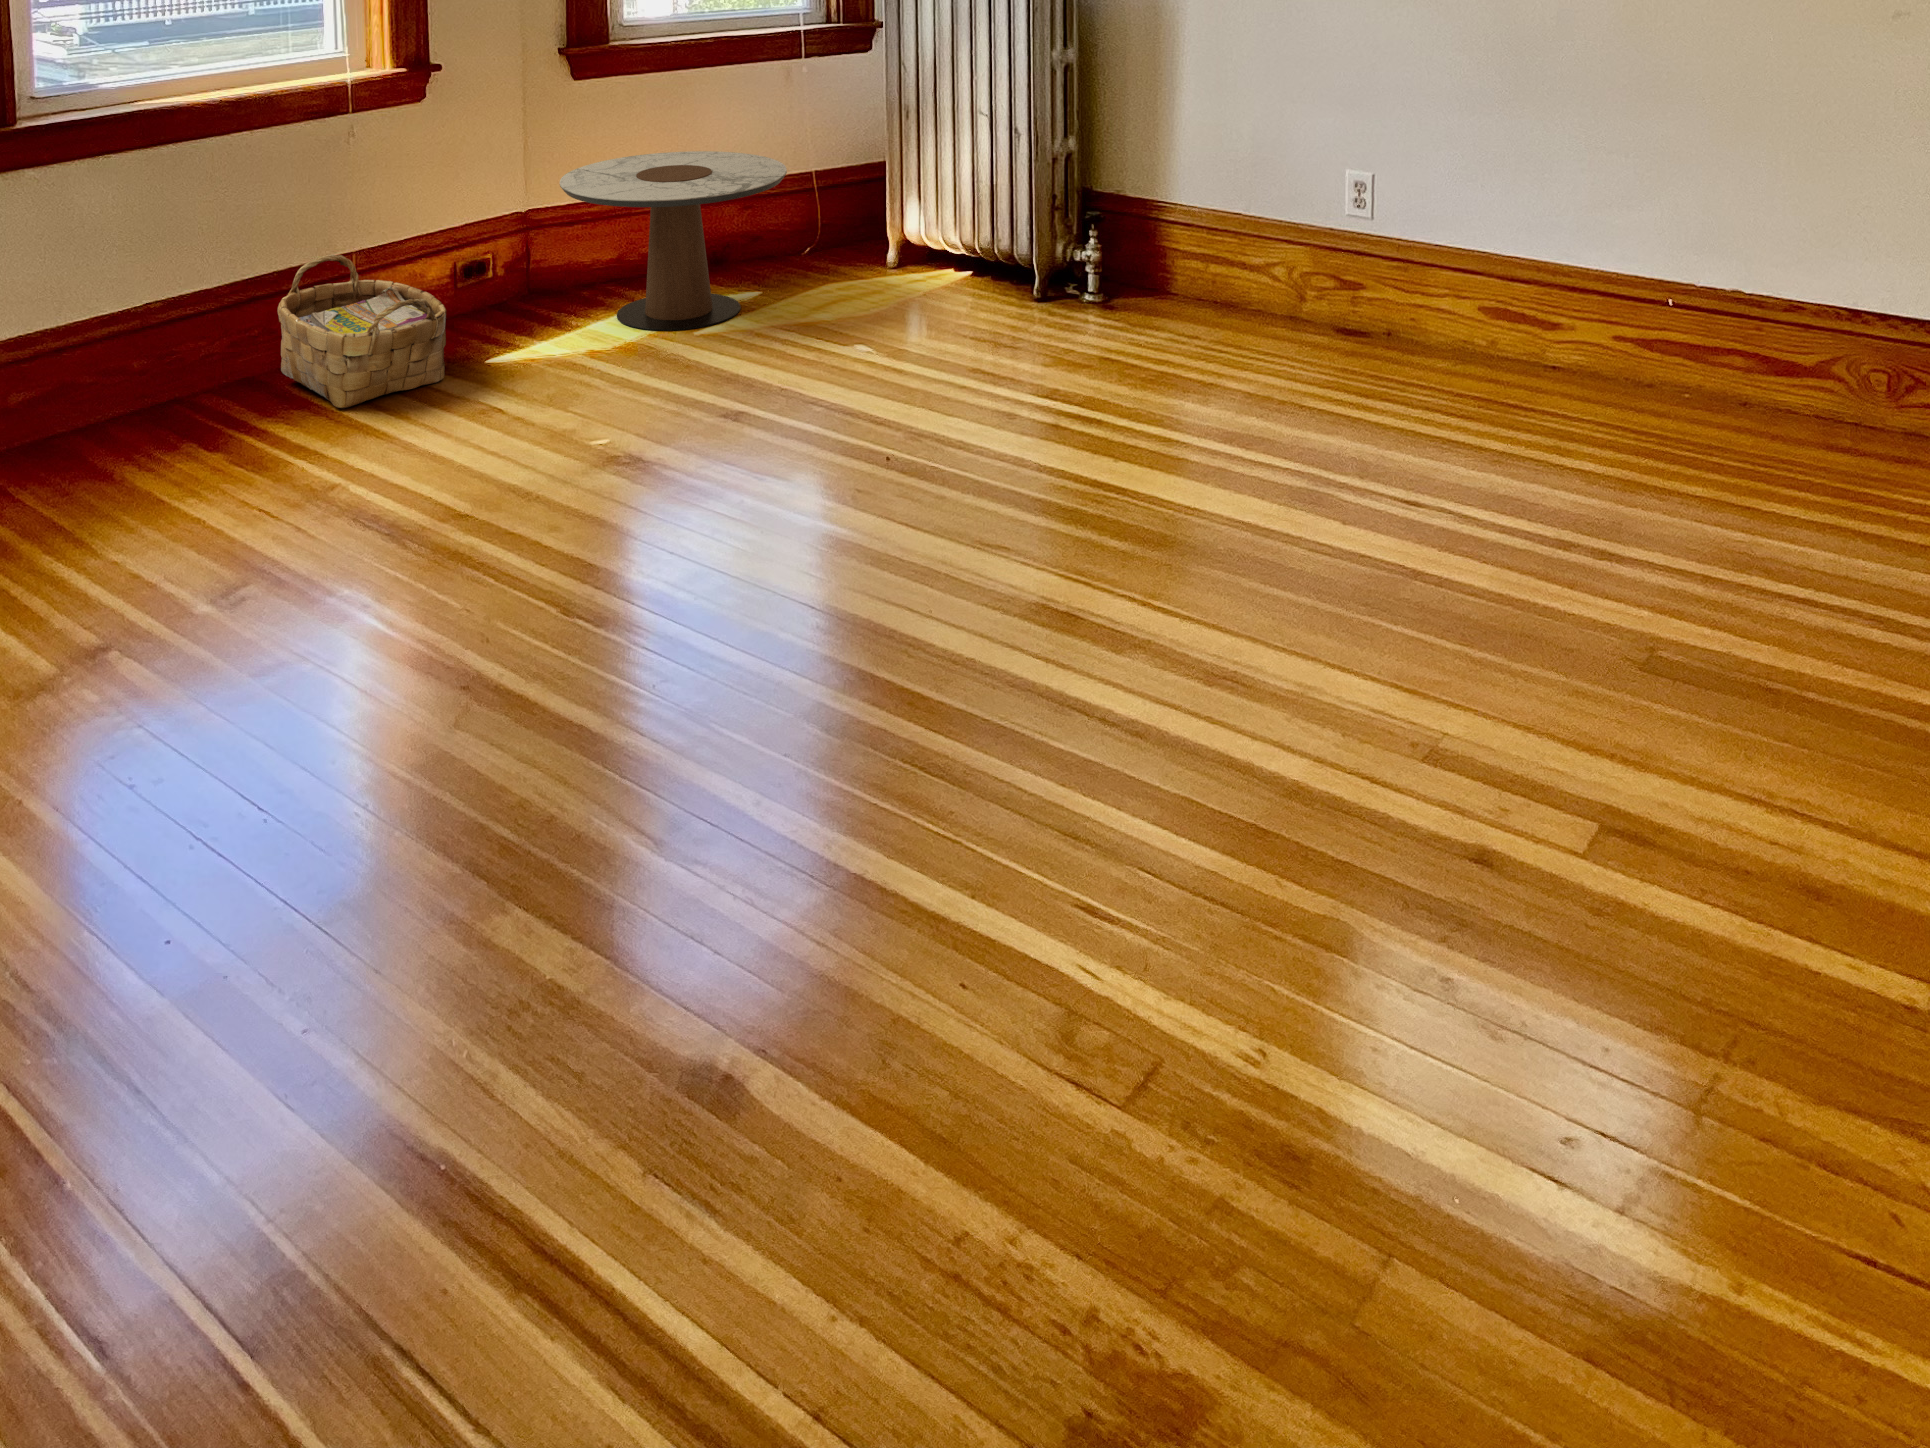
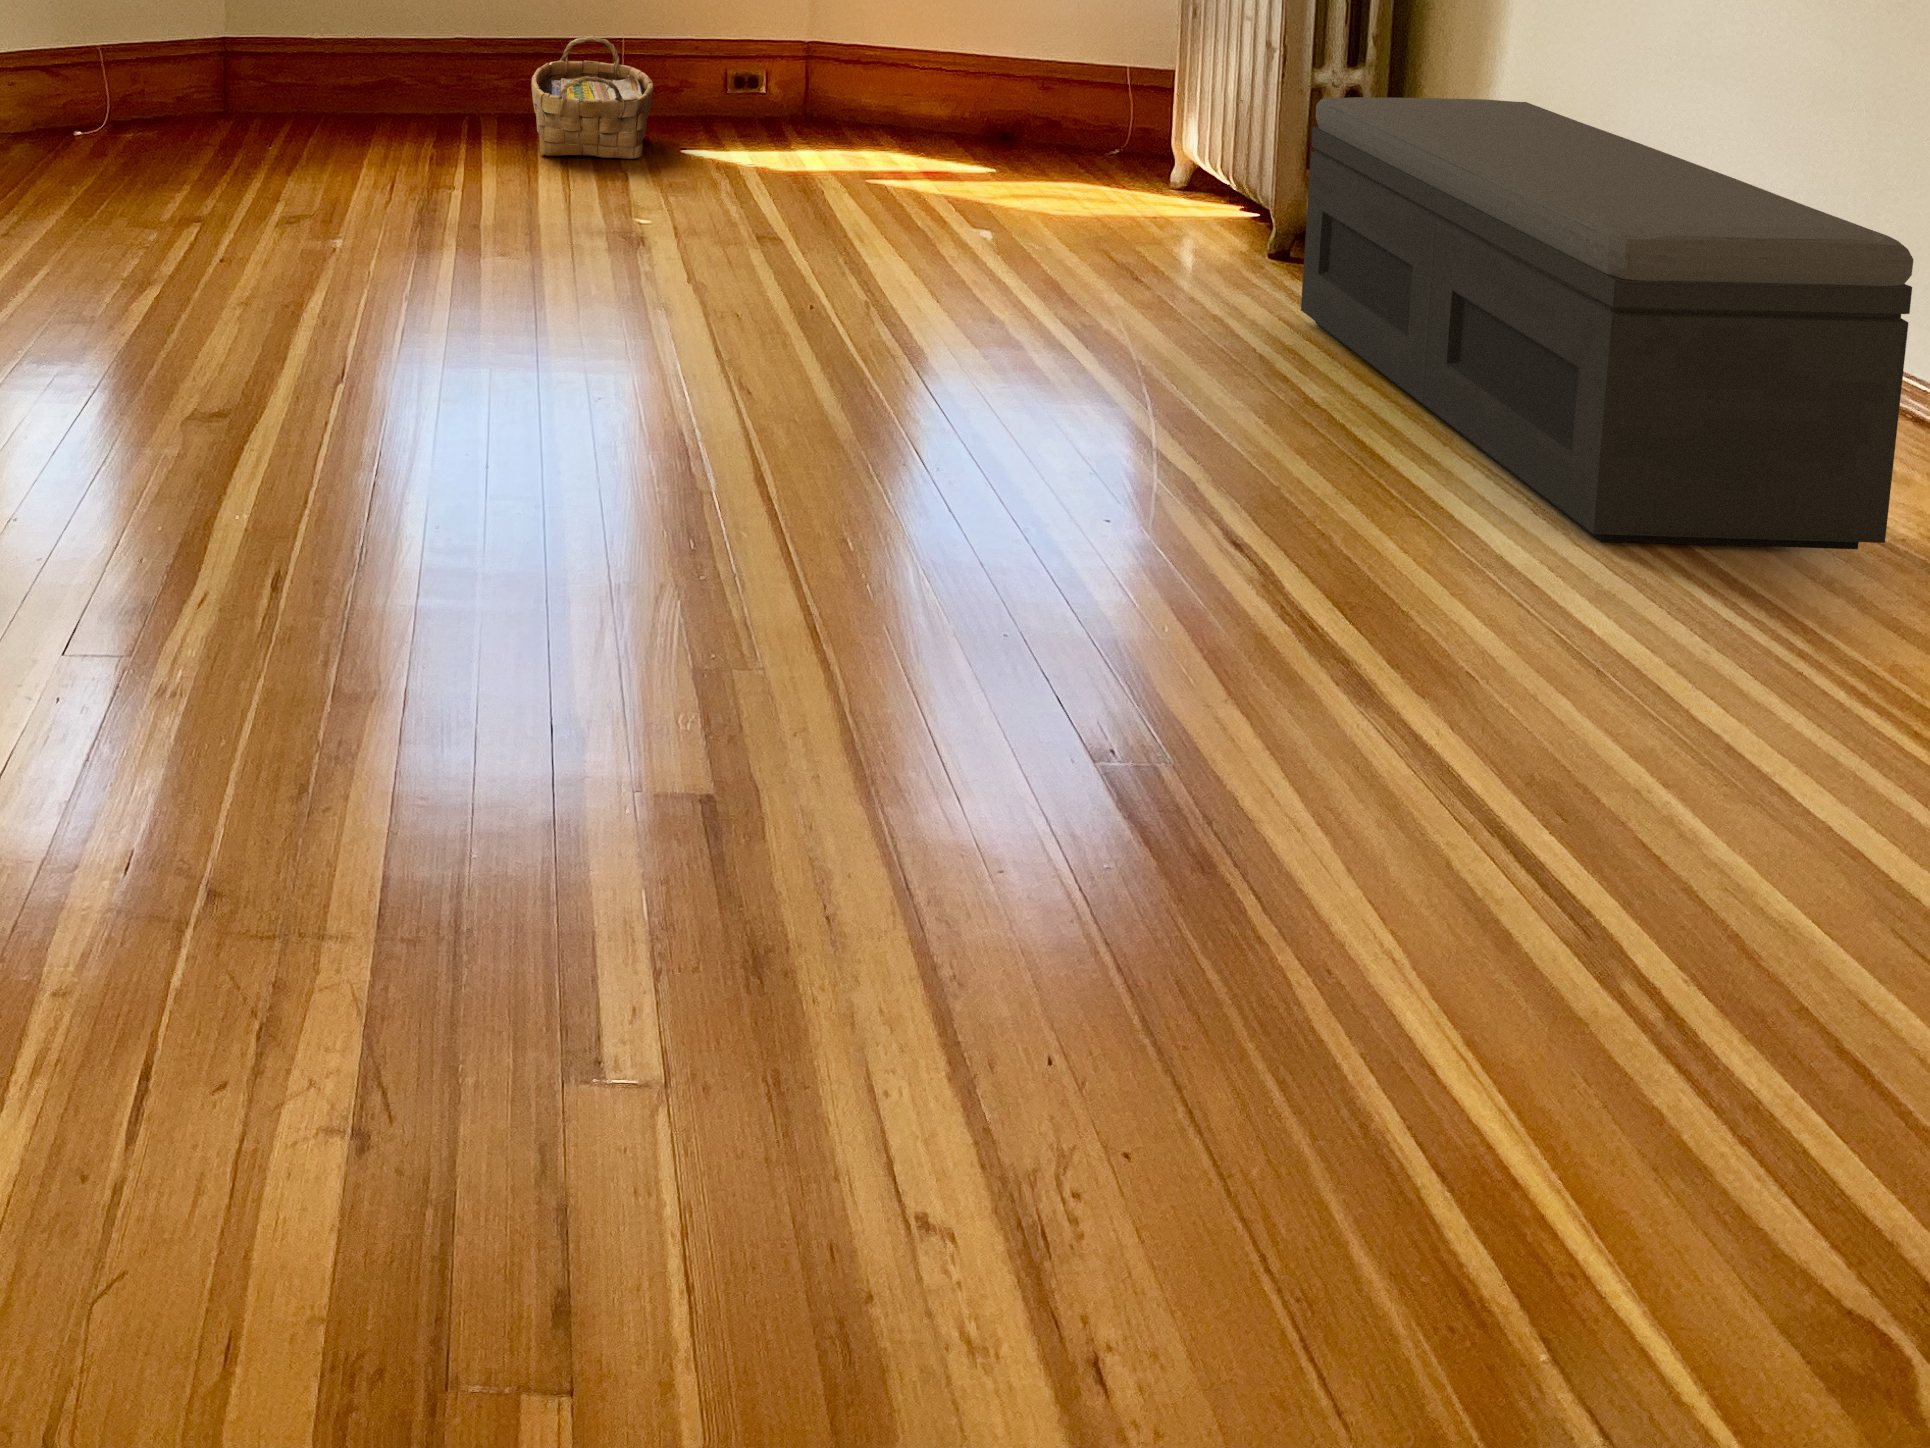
storage bench: none [1142,142,1581,421] -> present [1301,97,1914,549]
side table: present [560,151,787,331] -> none [793,9,1031,184]

